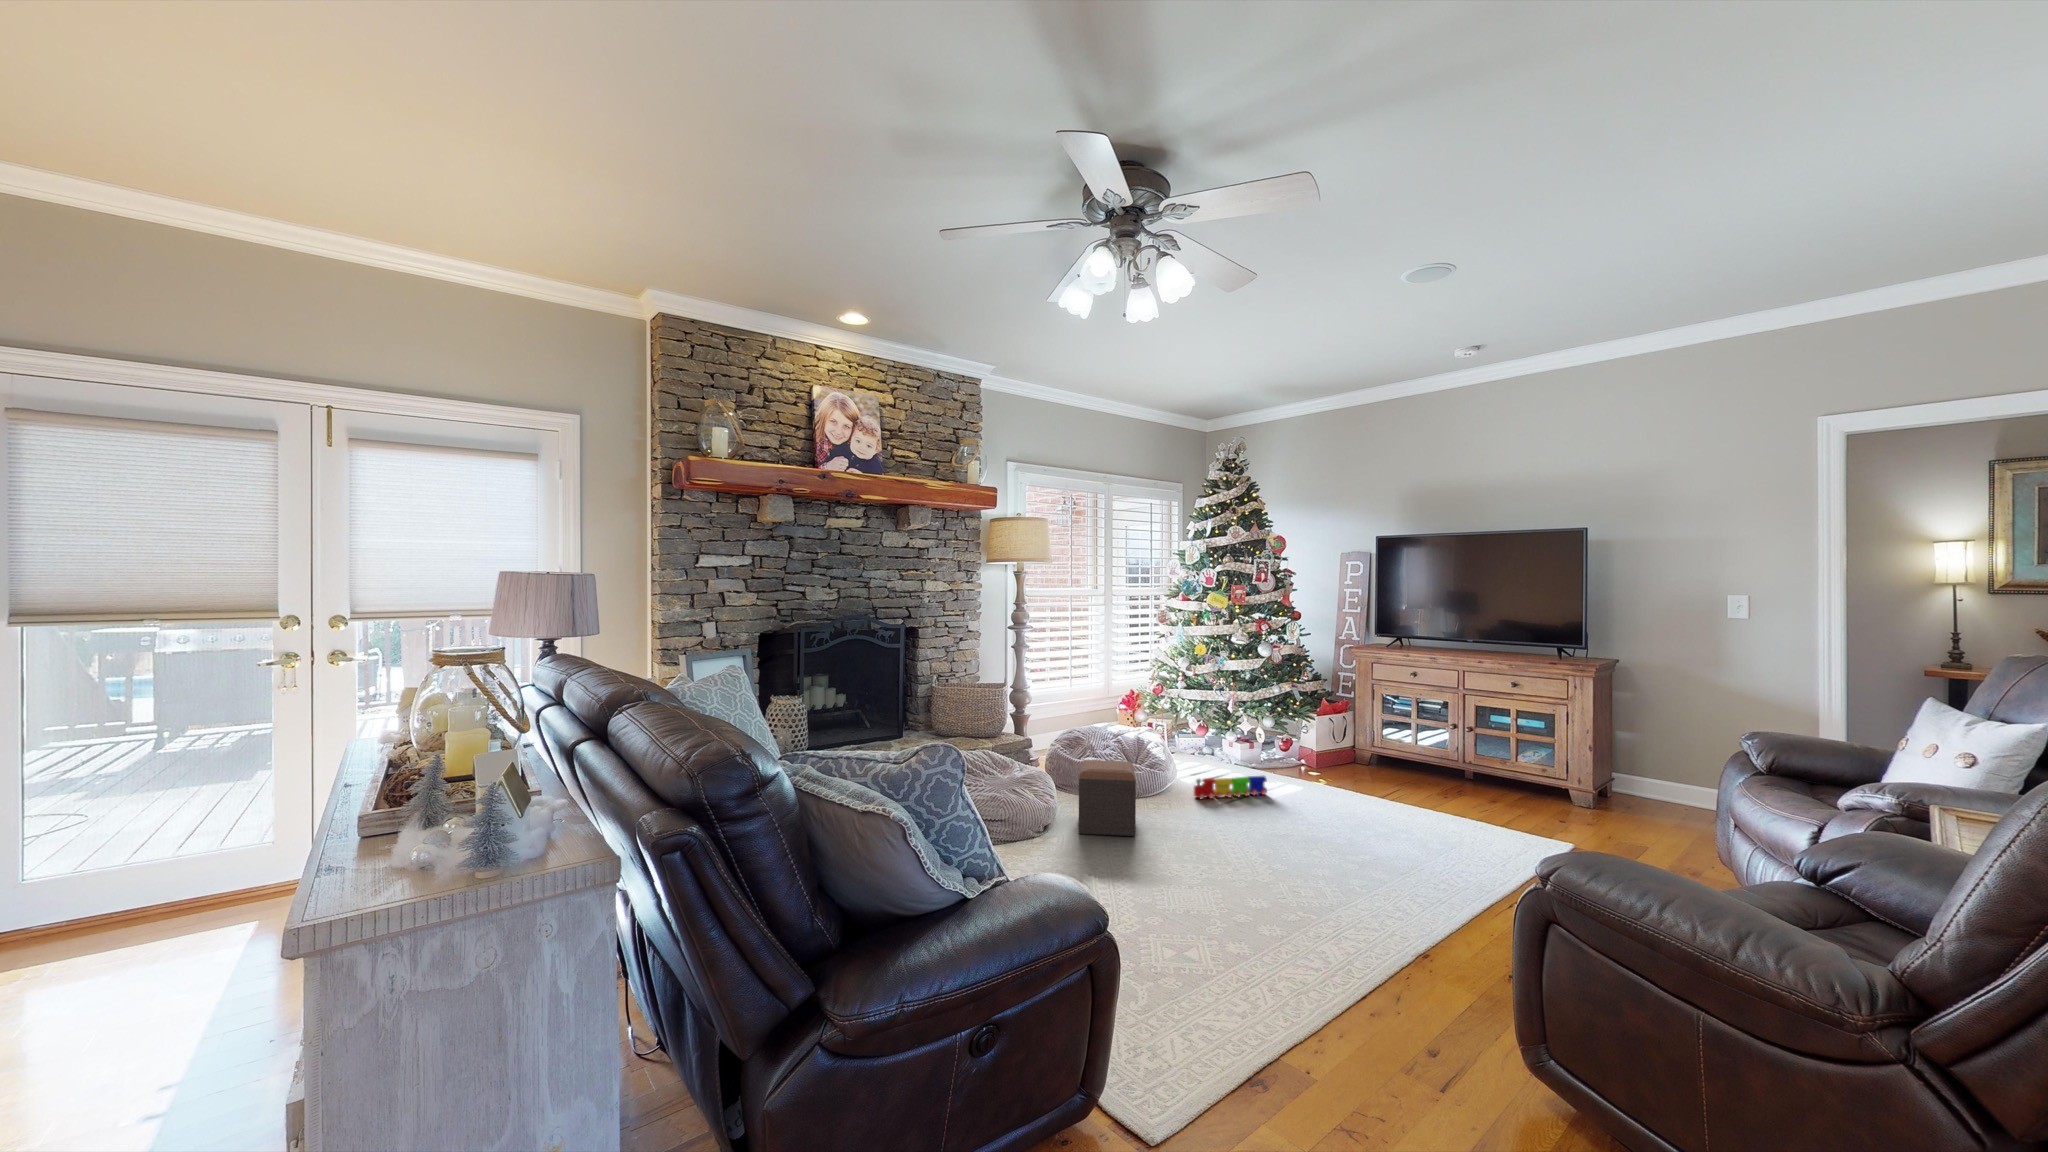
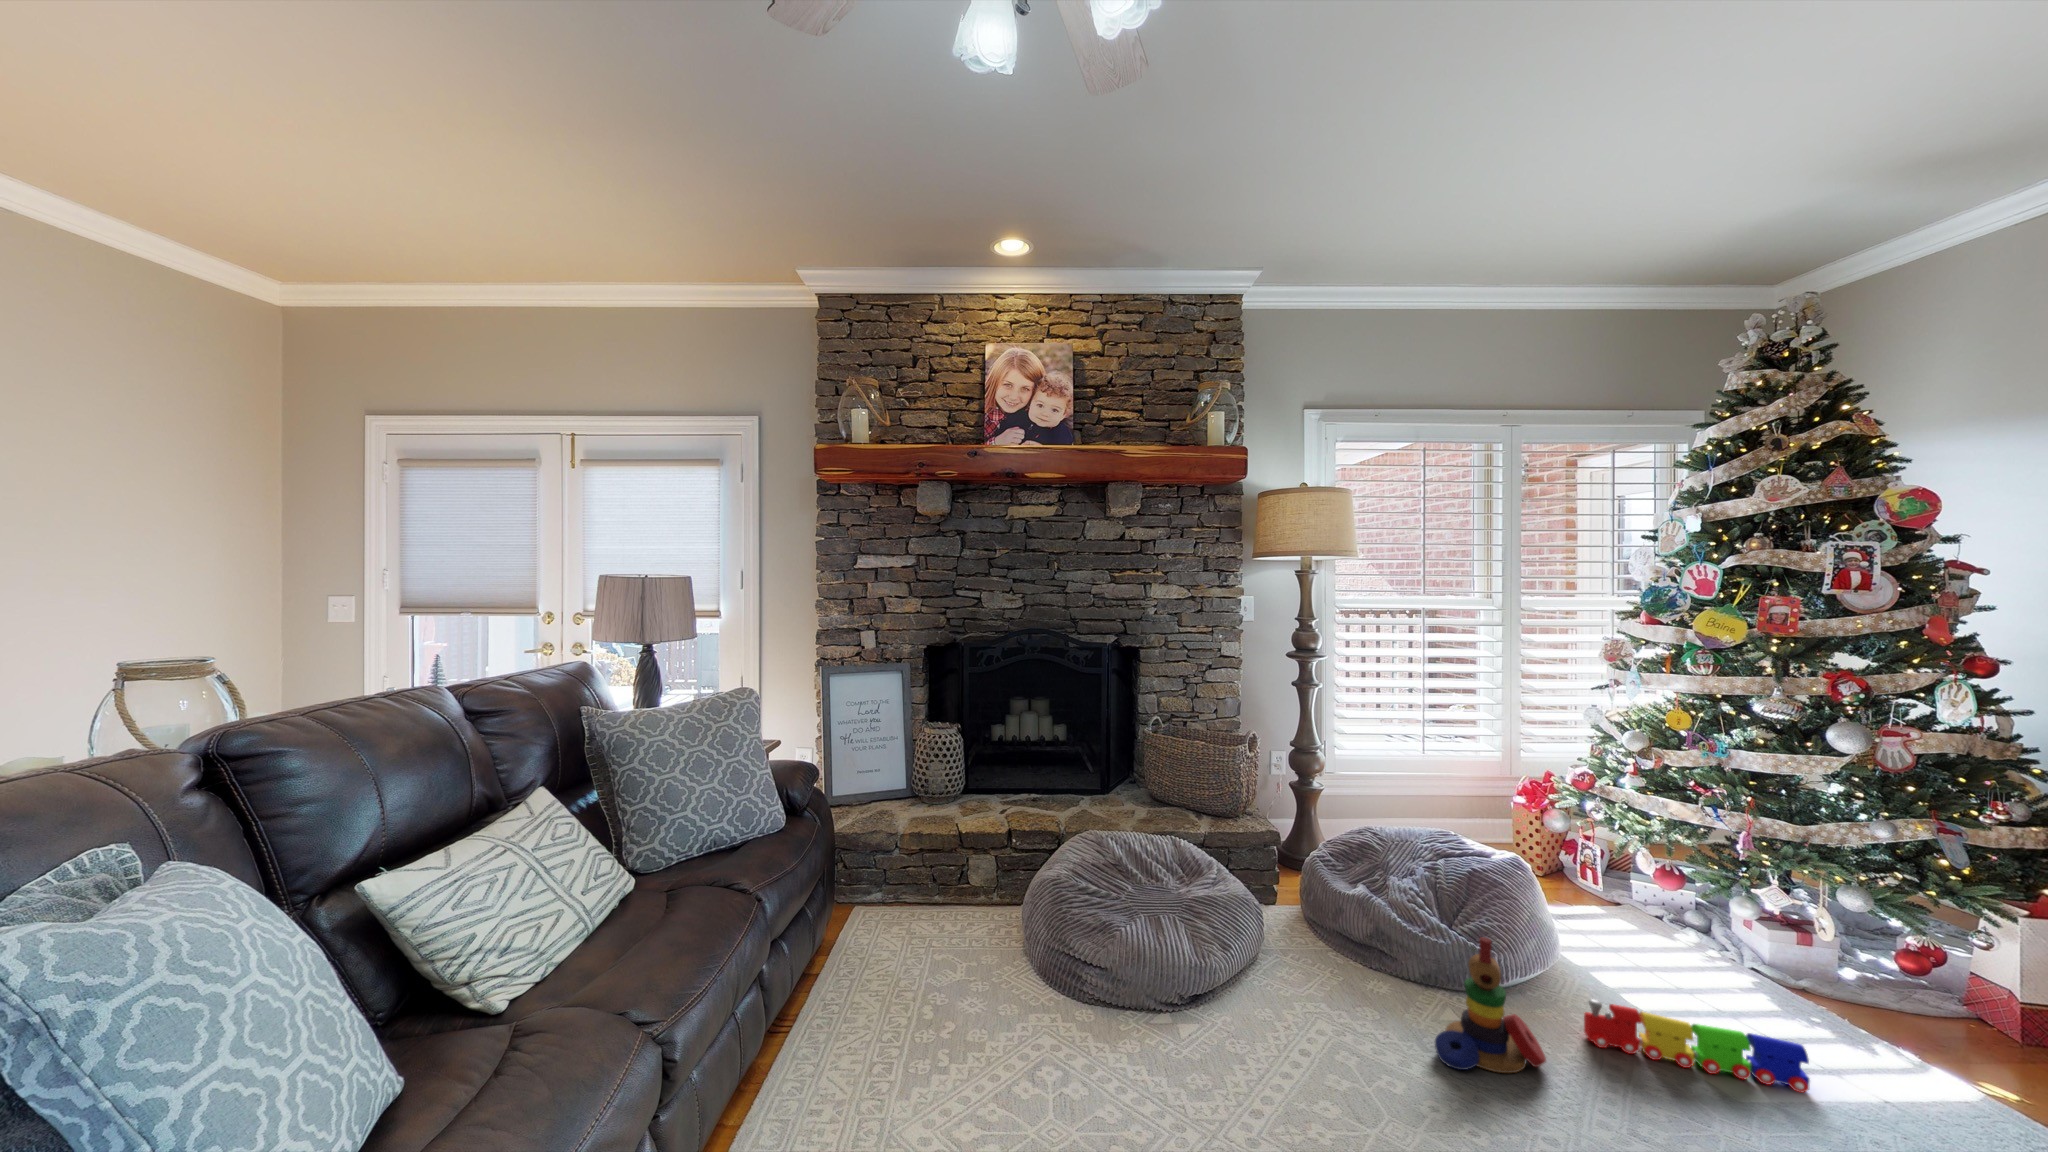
stacking toy: none [1147,754,1189,818] -> present [1435,937,1546,1073]
footstool: present [1079,760,1136,836] -> none [1255,910,1397,1102]

